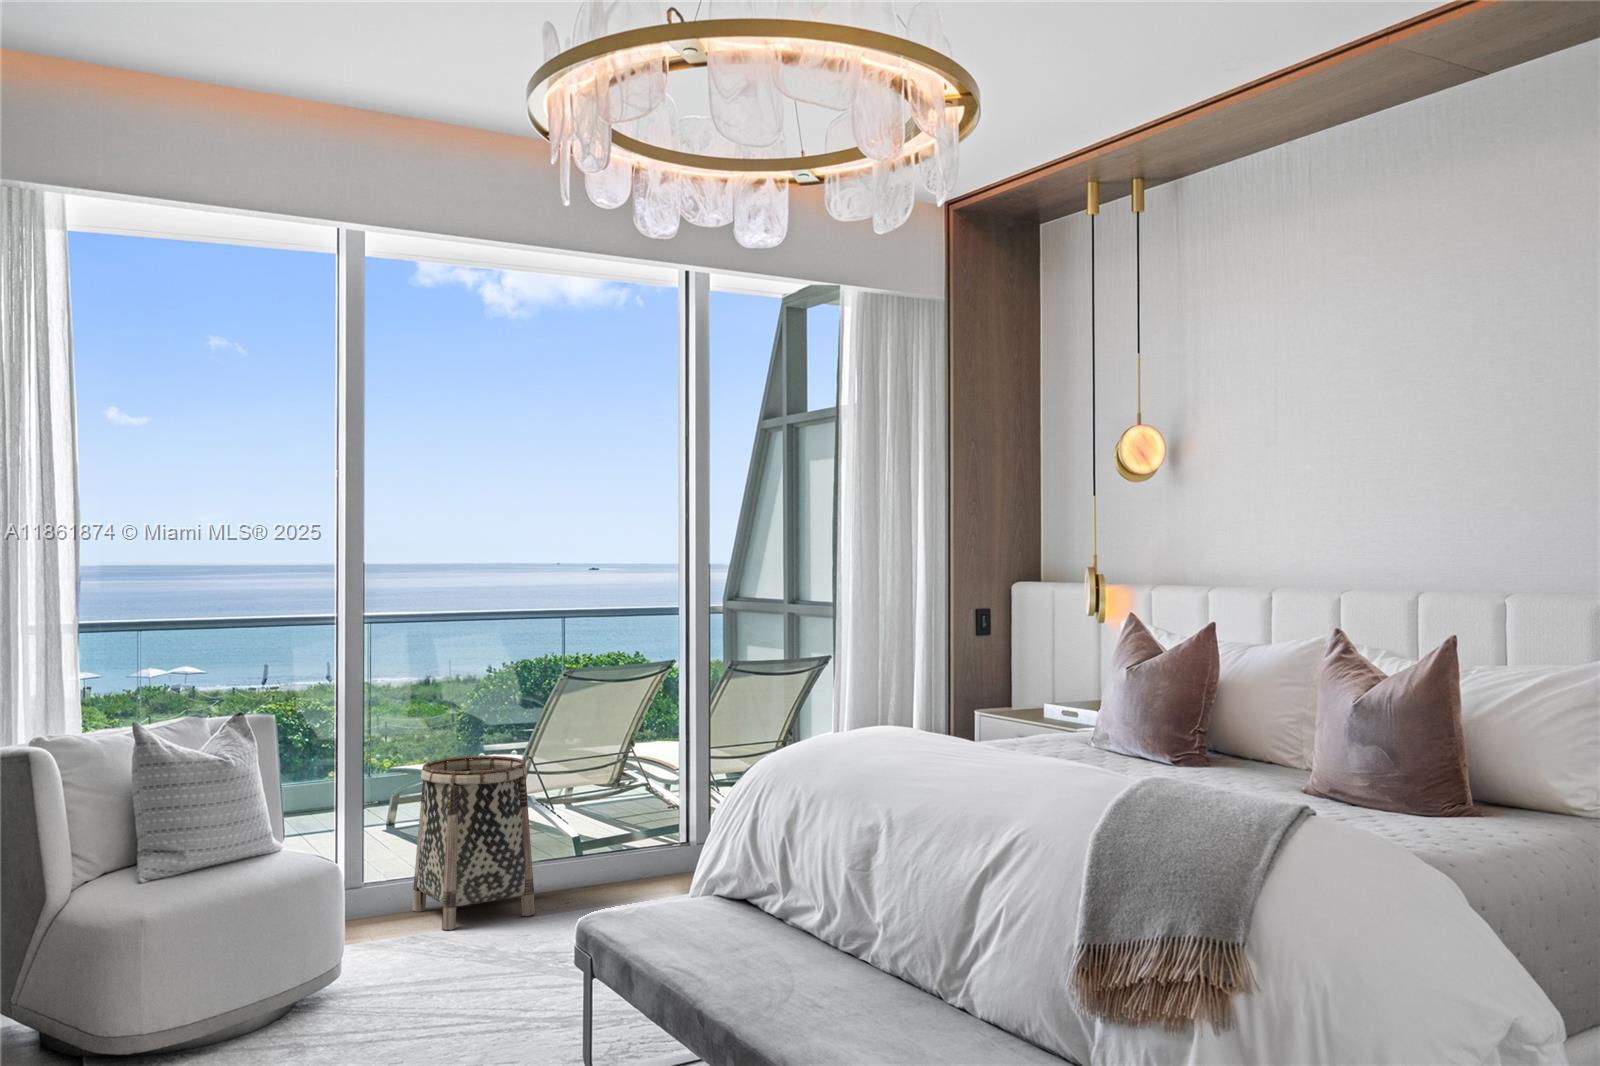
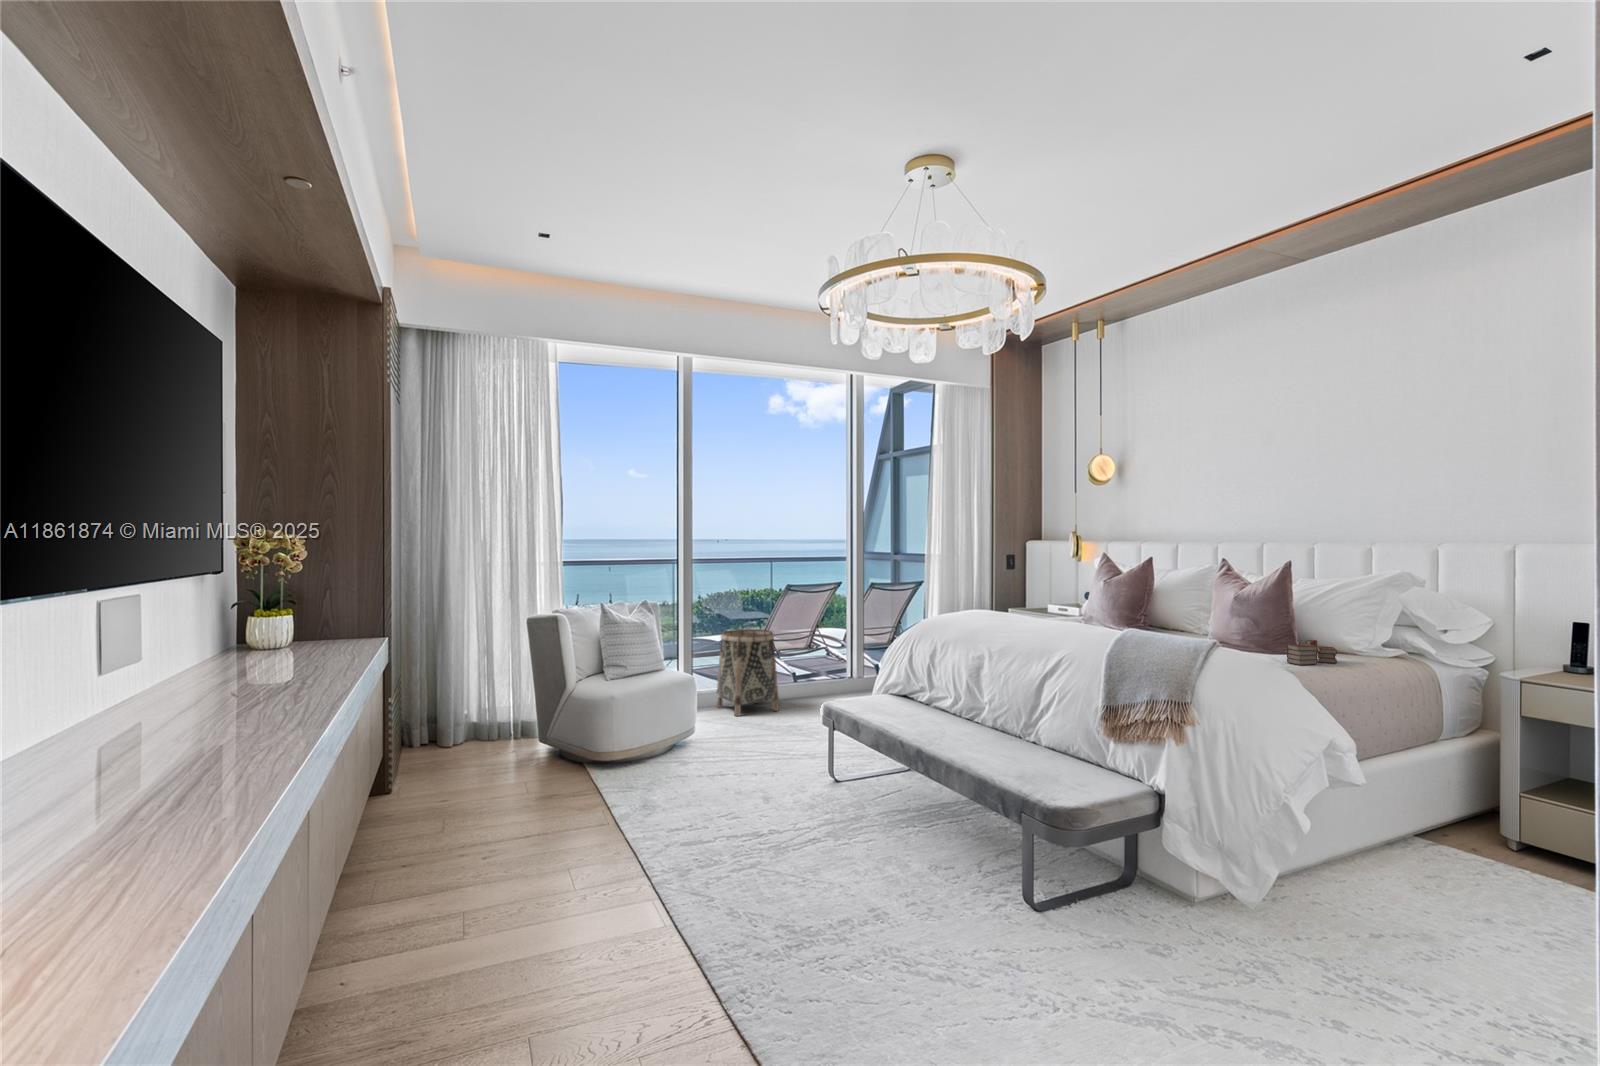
book: none [1444,787,1535,838] -> present [1287,640,1337,665]

